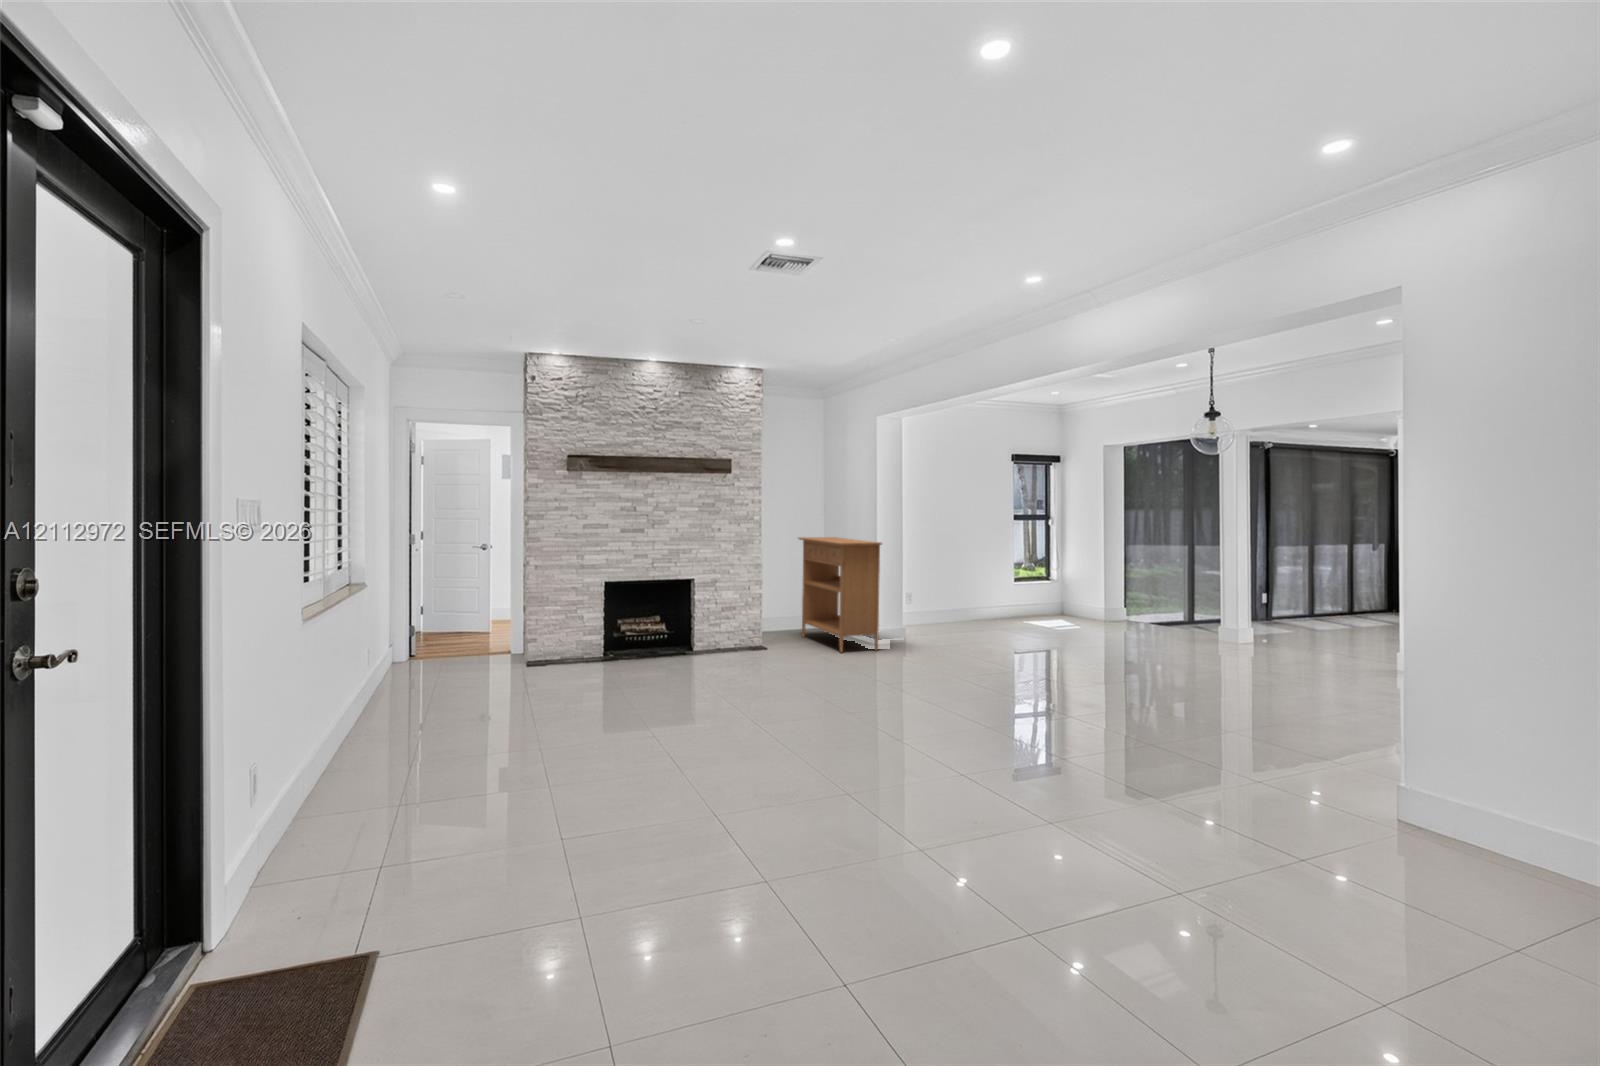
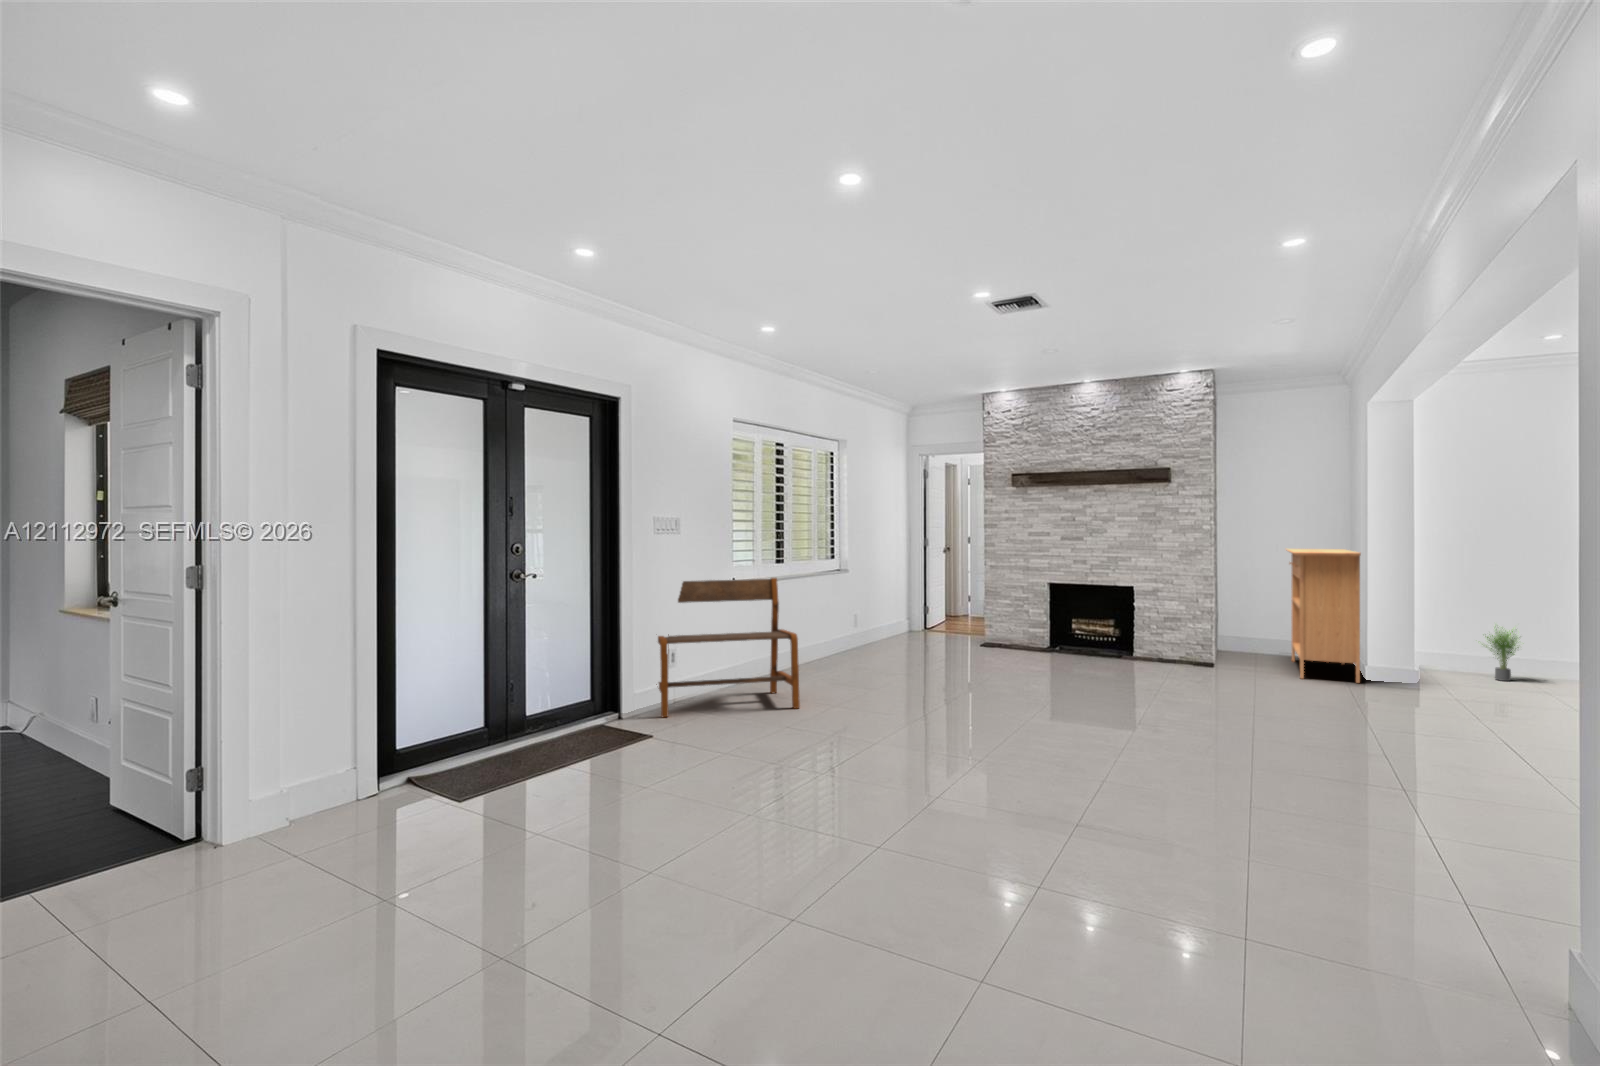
potted plant: none [914,590,945,634] -> present [1485,629,1519,681]
bench: none [228,612,507,891] -> present [656,578,800,717]

